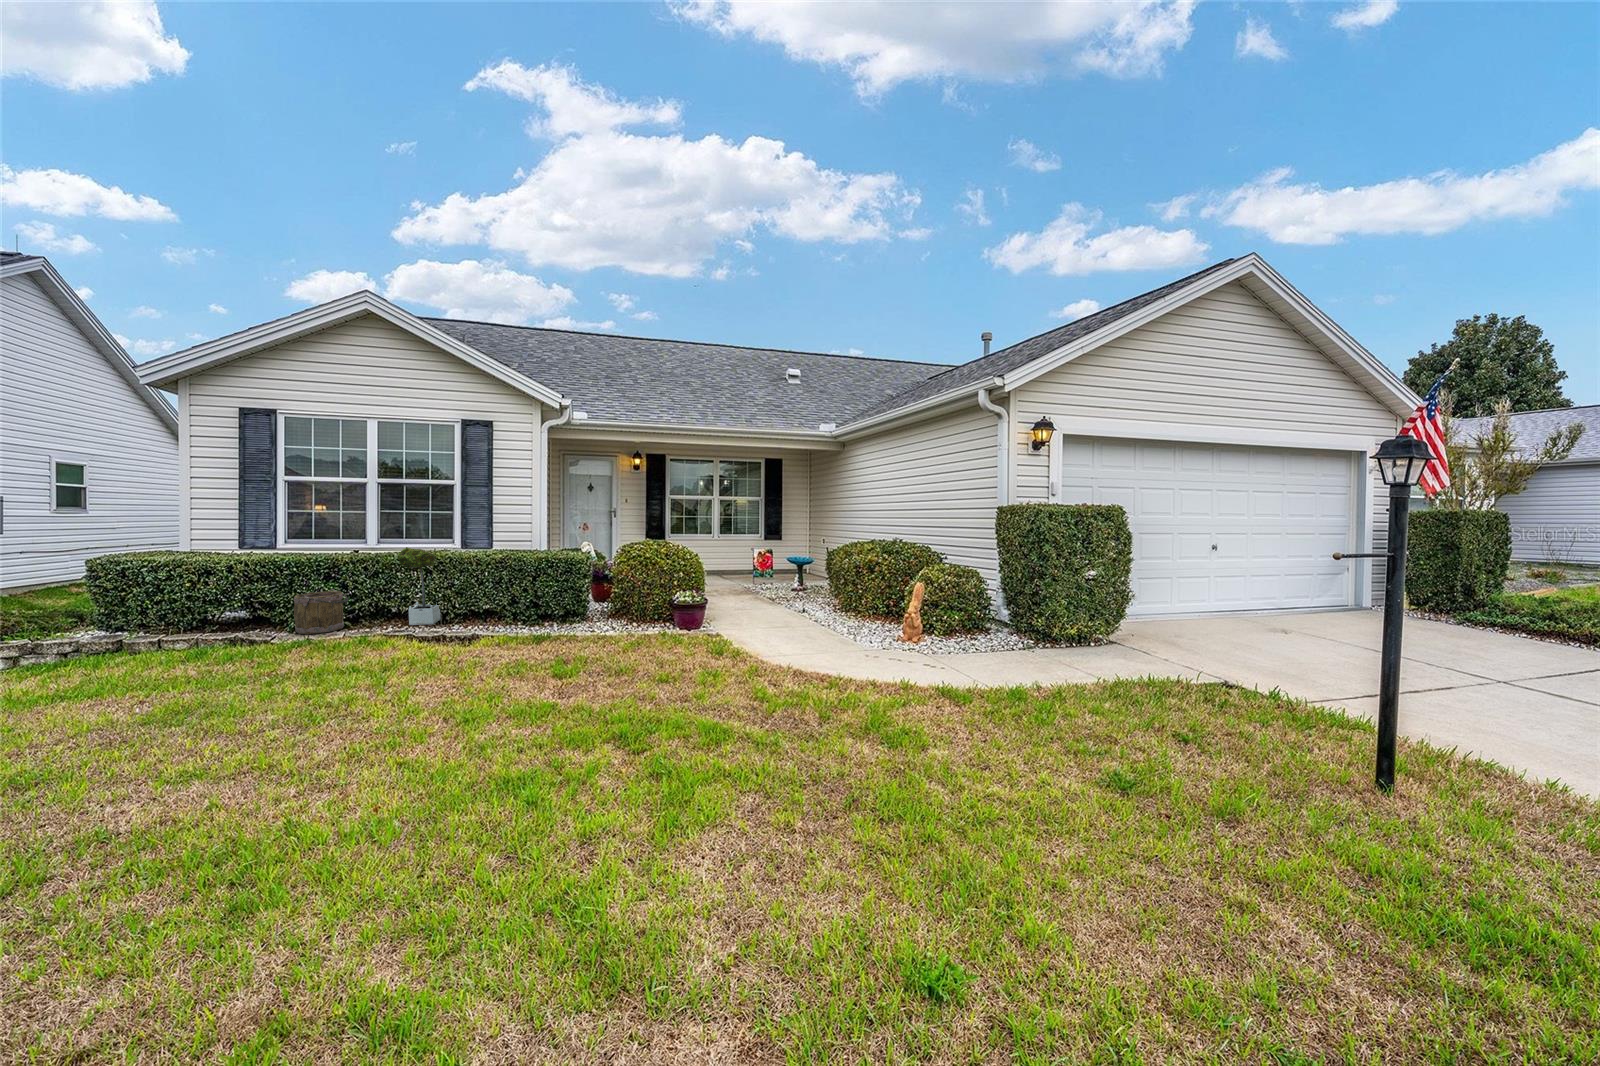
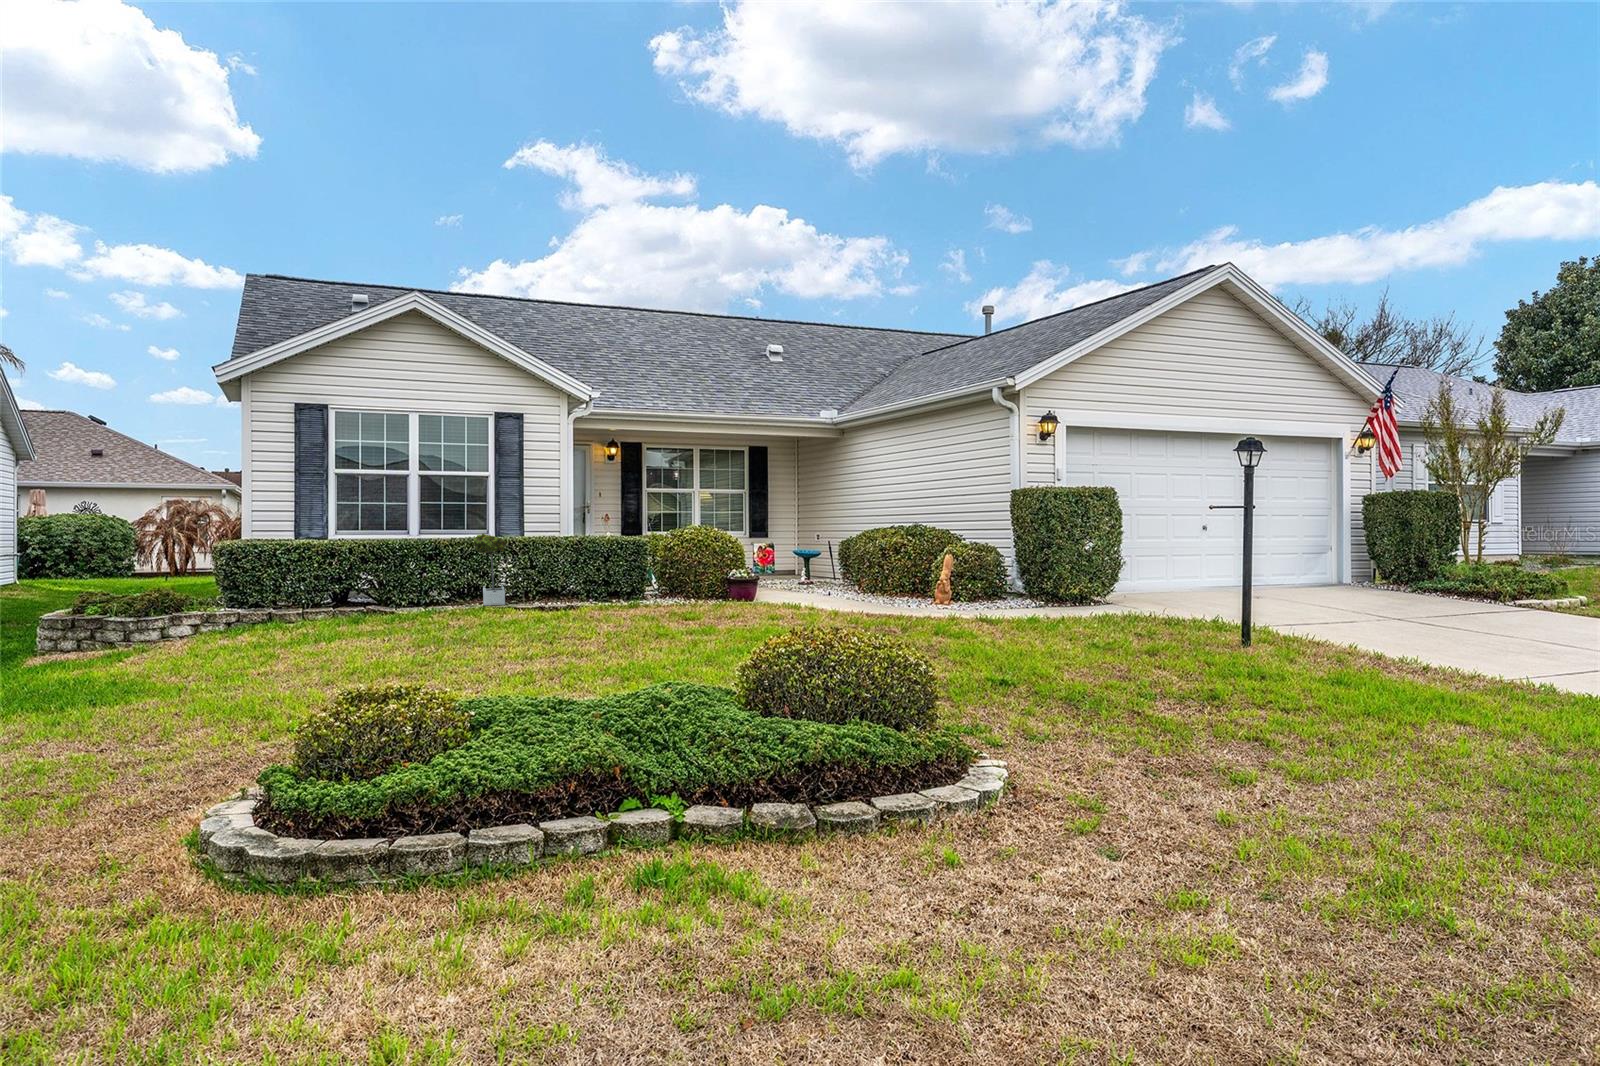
bucket: present [294,589,349,634] -> none [391,573,434,611]

